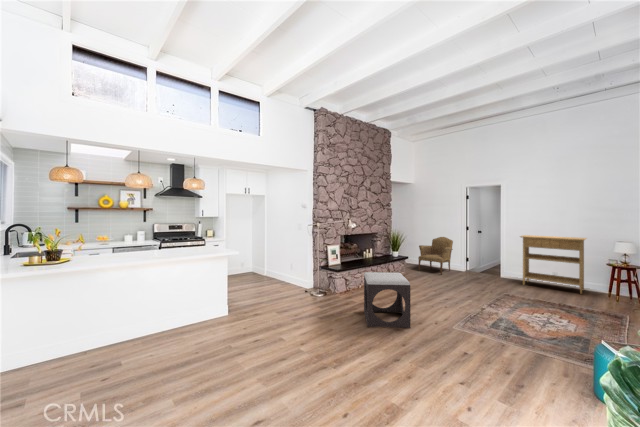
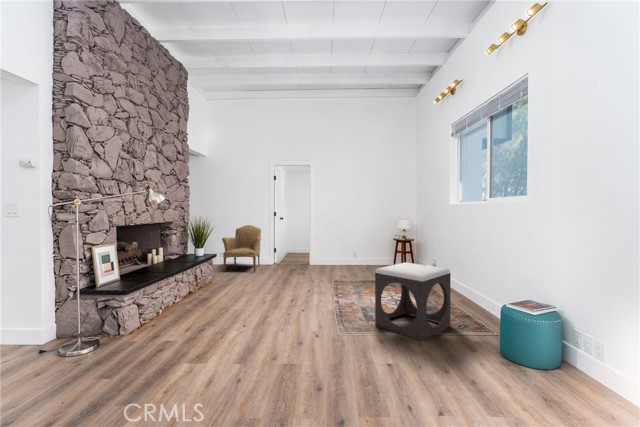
console table: present [520,235,586,294] -> none [332,218,383,269]
footstool: present [364,272,410,328] -> present [375,263,451,341]

